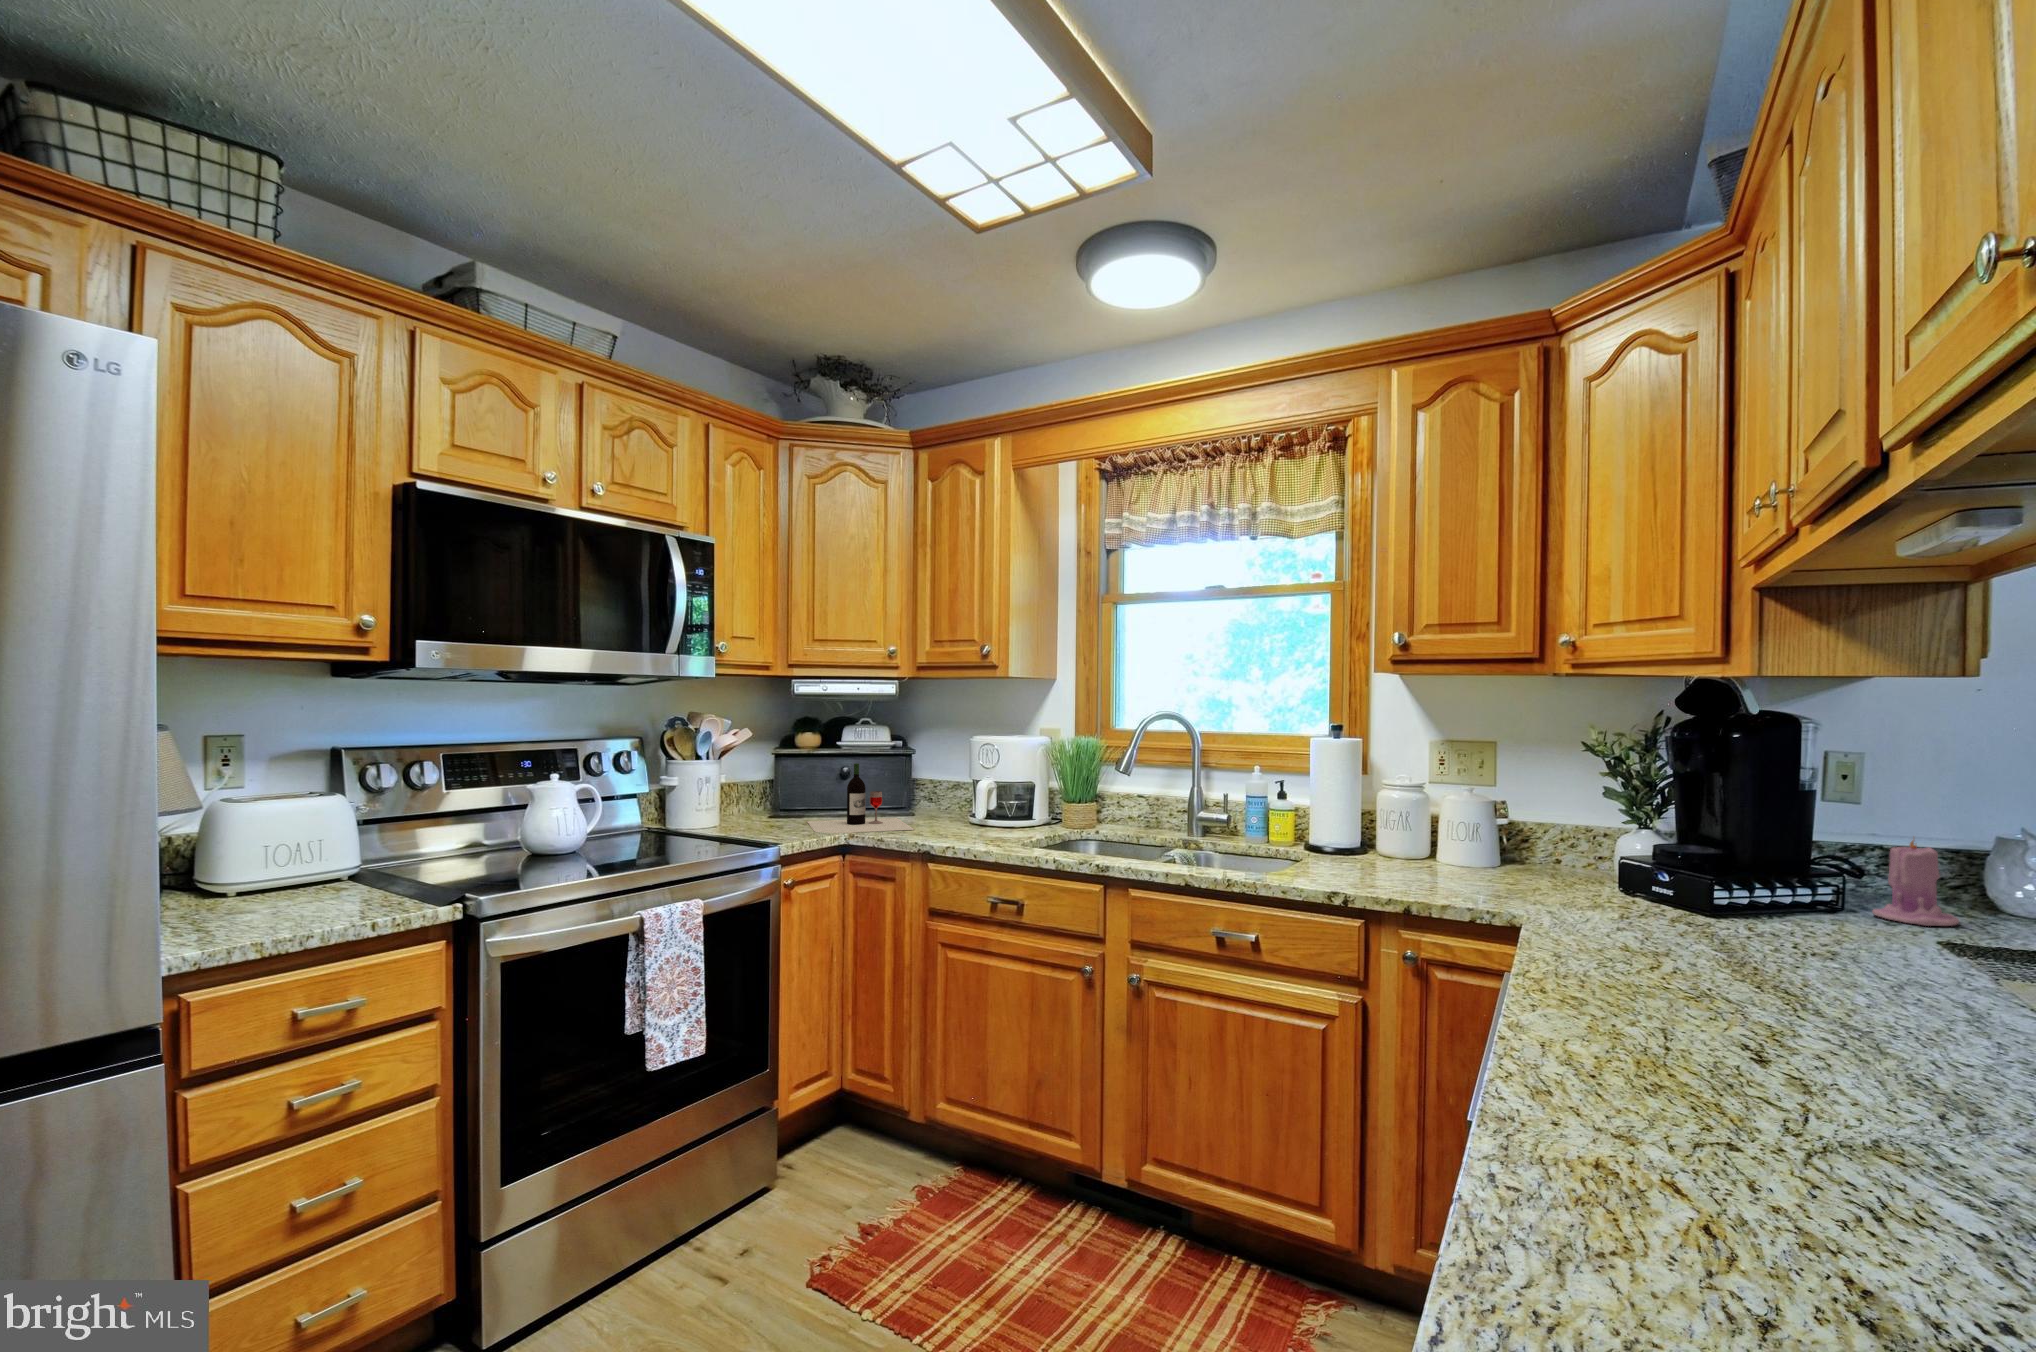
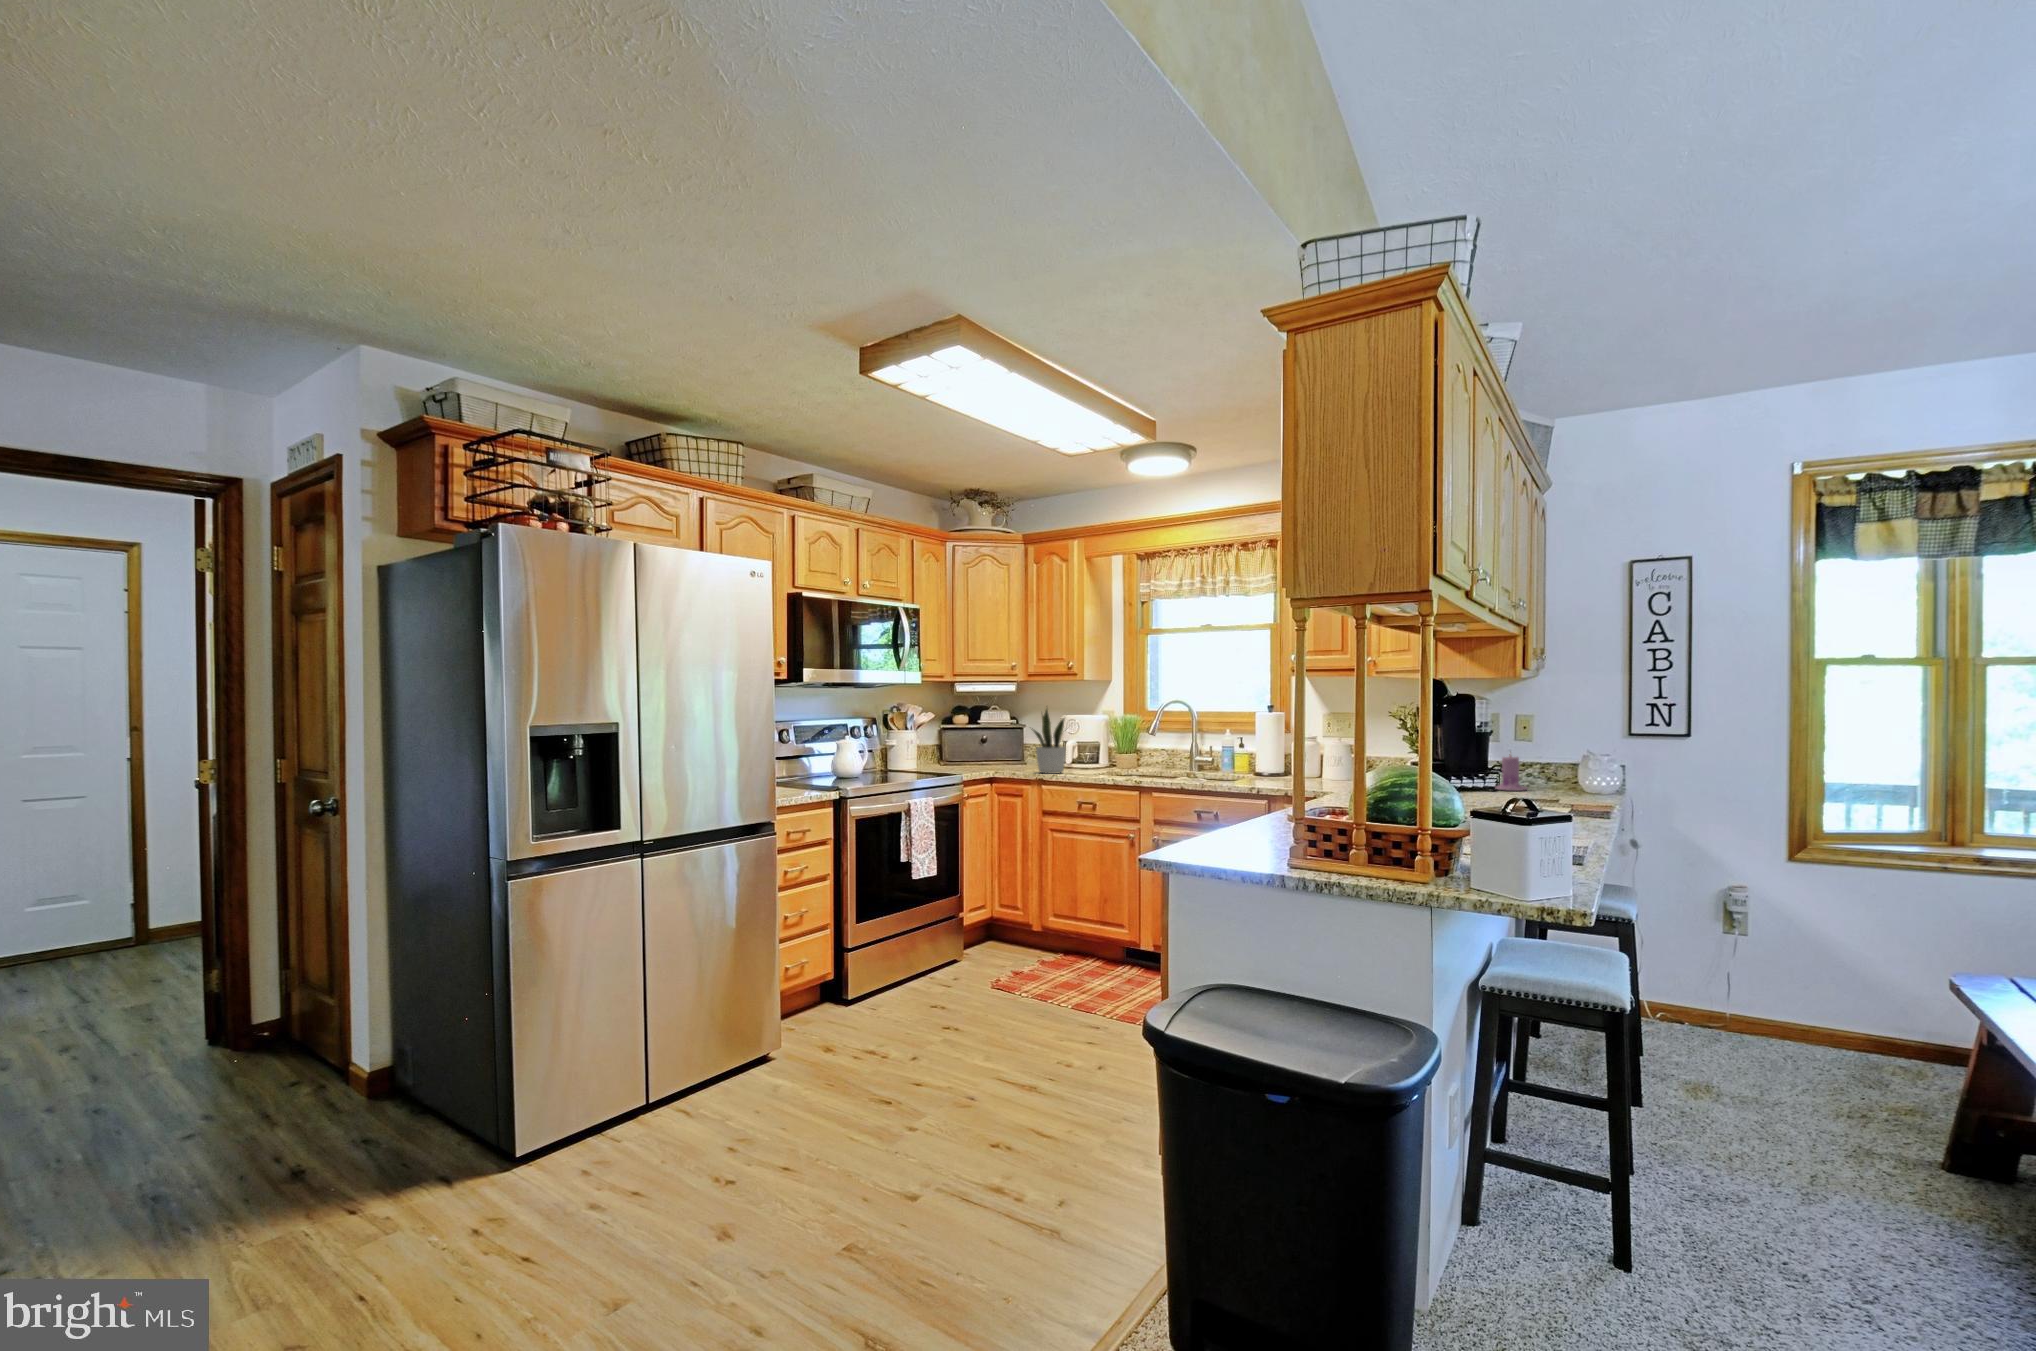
potted plant: none [909,717,989,840] -> present [1032,709,1066,774]
wine bottle: present [807,763,913,833] -> none [964,733,1030,772]

